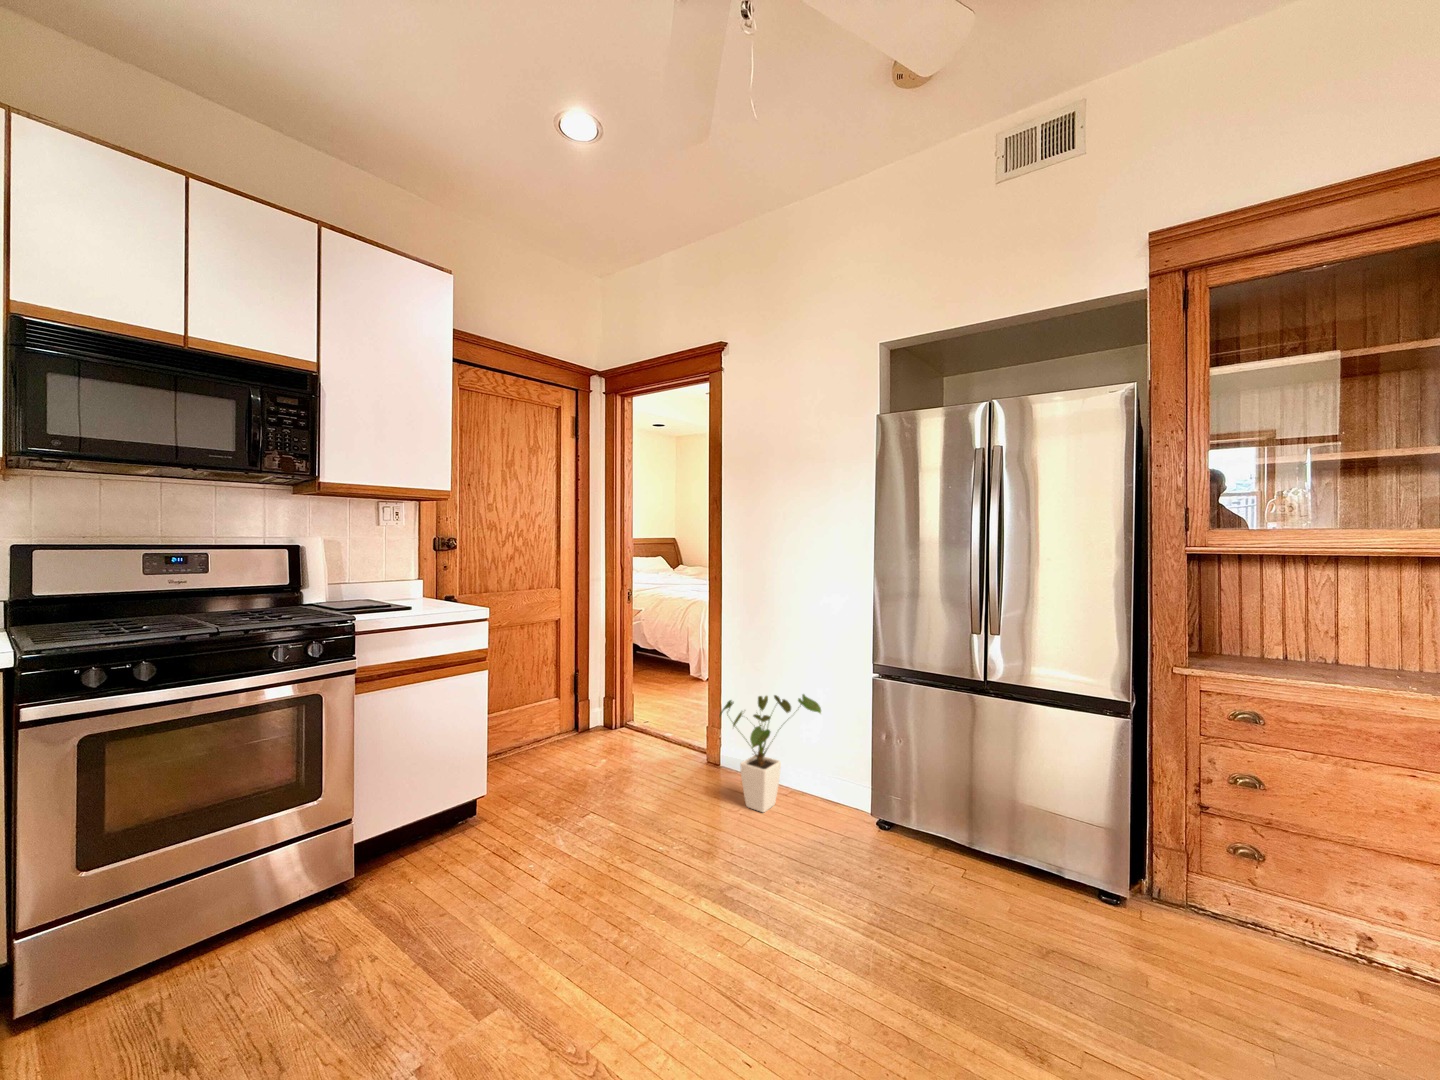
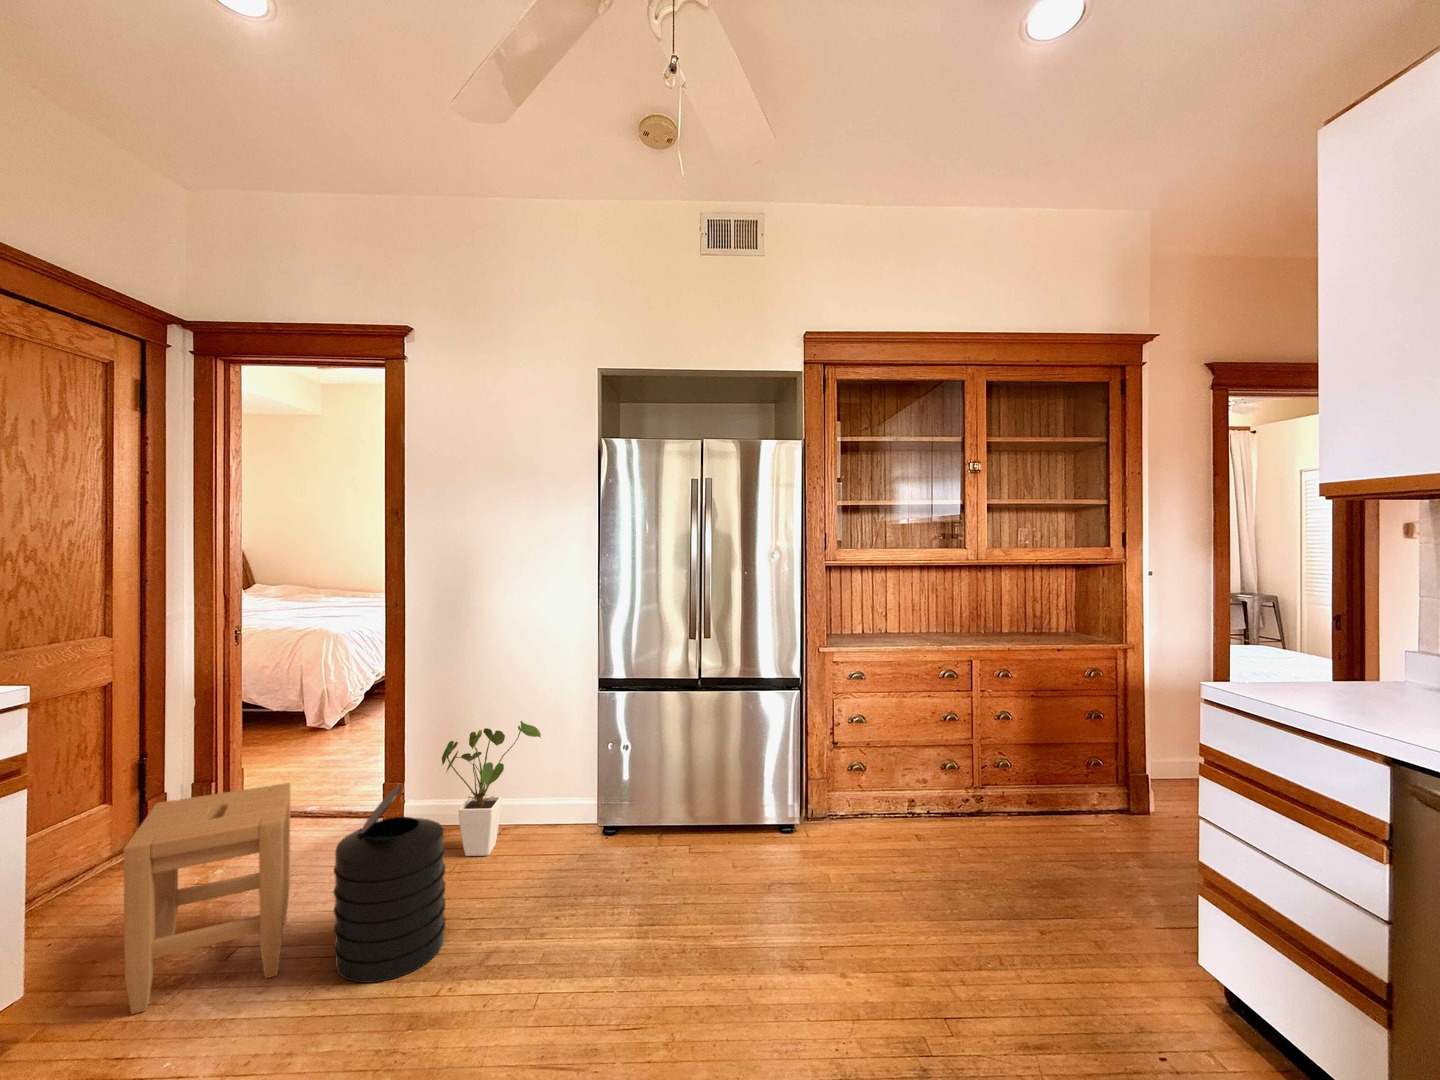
stool: none [488,703,609,855] -> present [123,783,290,1014]
trash can: none [601,727,689,895] -> present [333,785,445,983]

